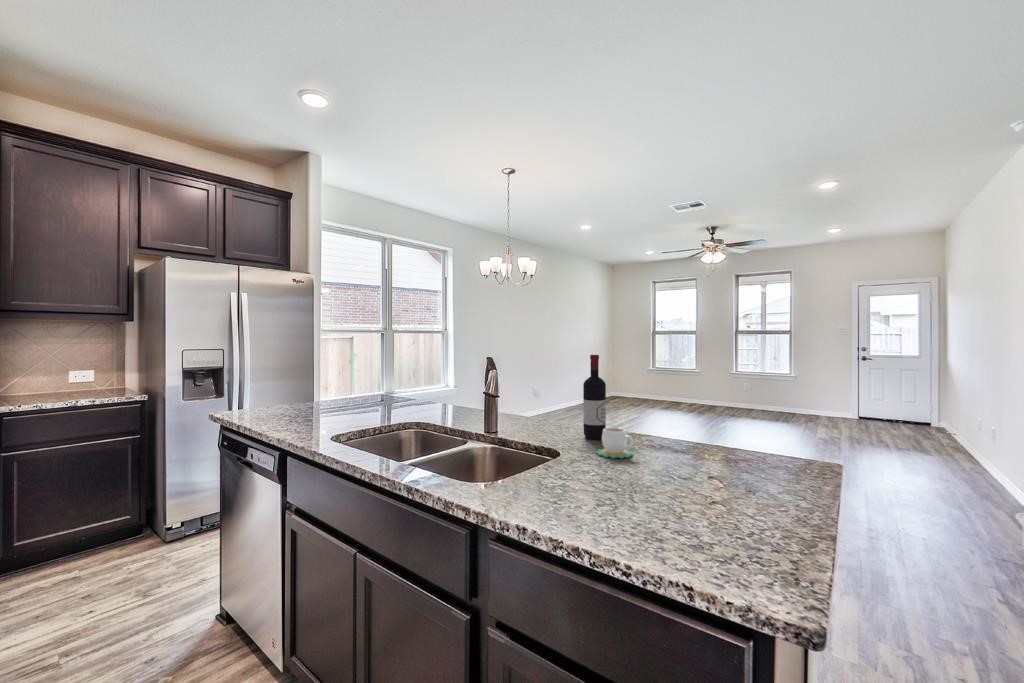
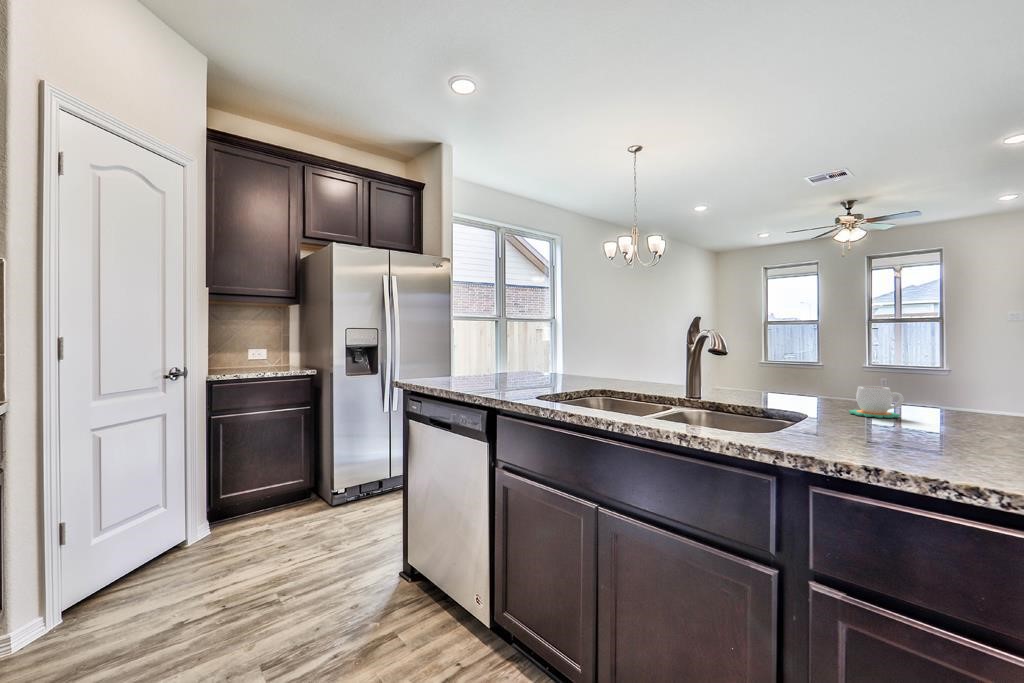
wine bottle: present [583,355,606,439] -> none [808,310,838,403]

